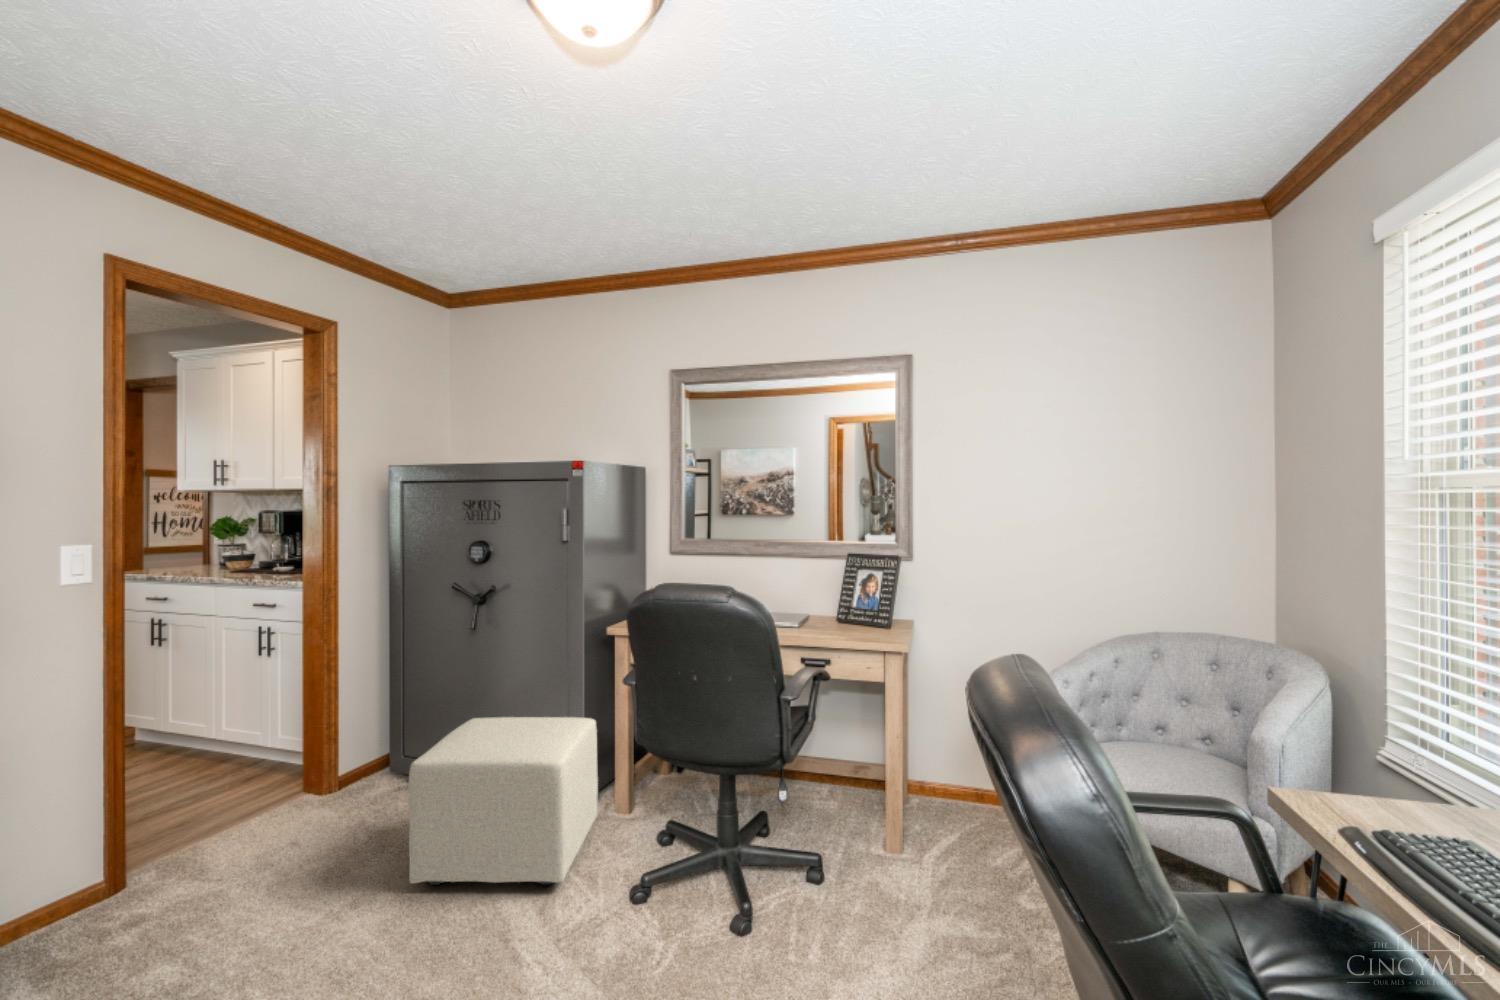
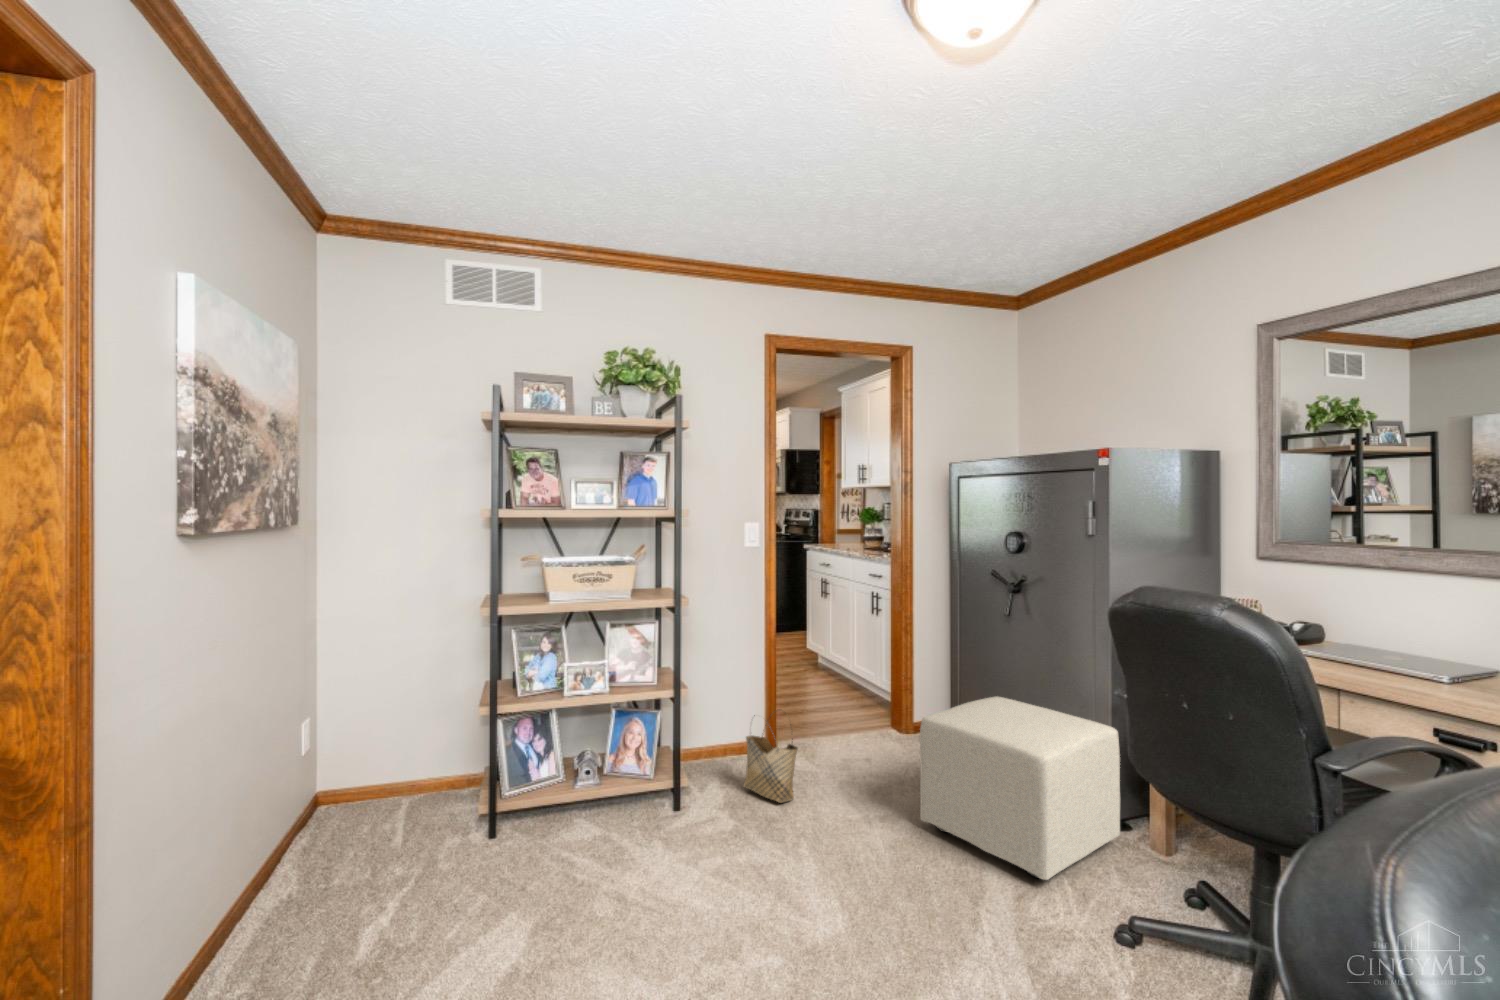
woven basket: none [110,818,220,960] -> present [744,715,797,803]

